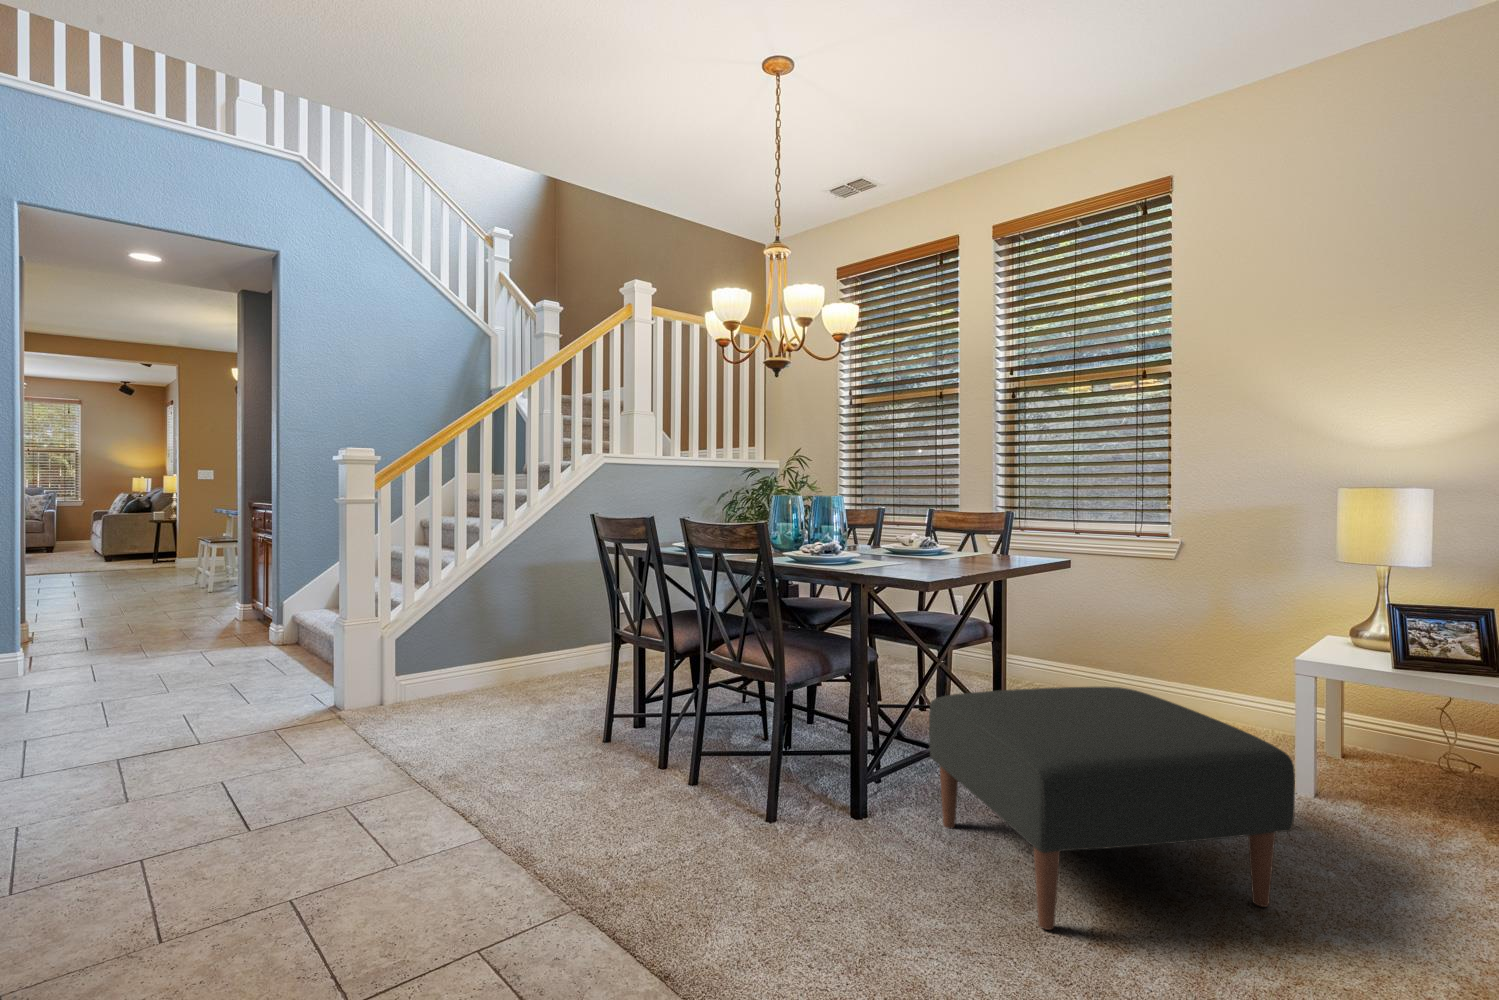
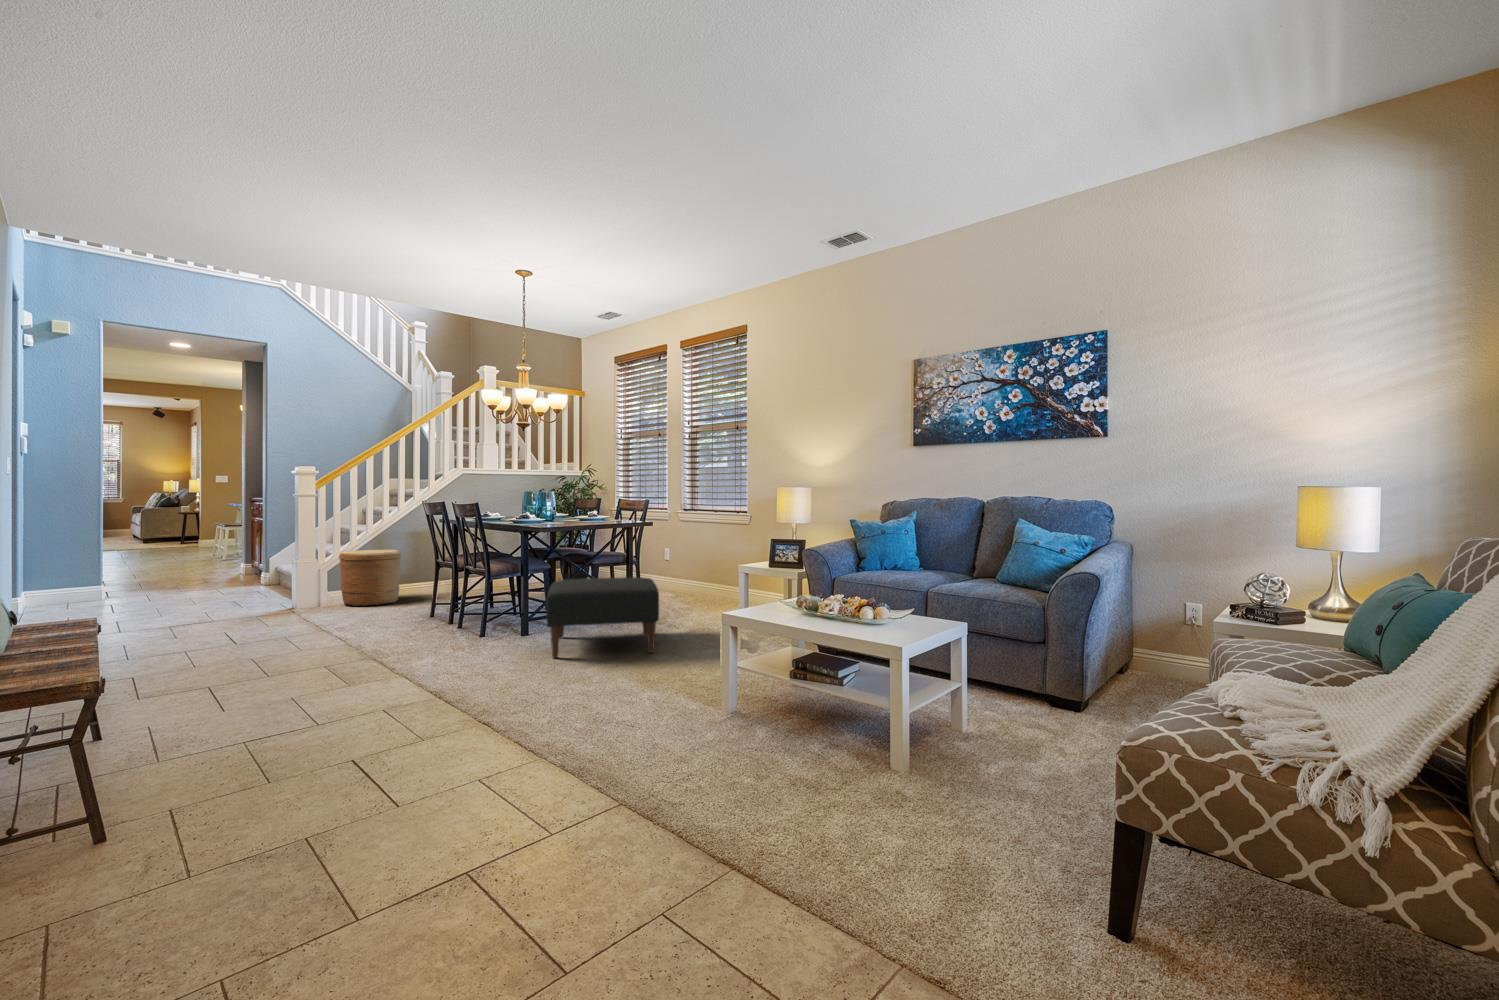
woven basket: none [416,597,521,706] -> present [339,550,401,606]

